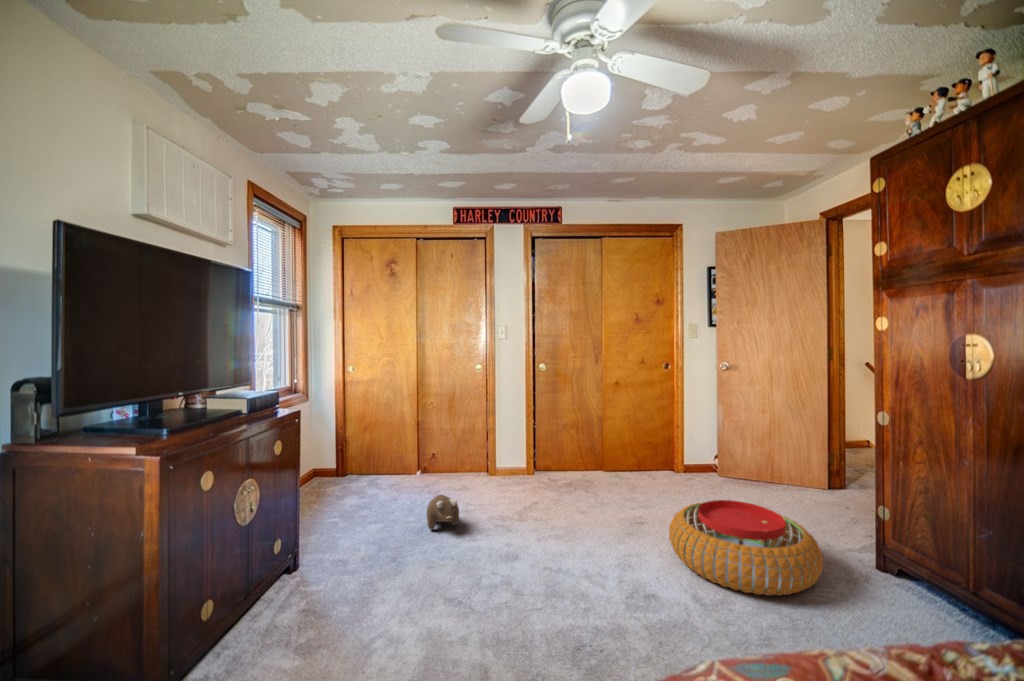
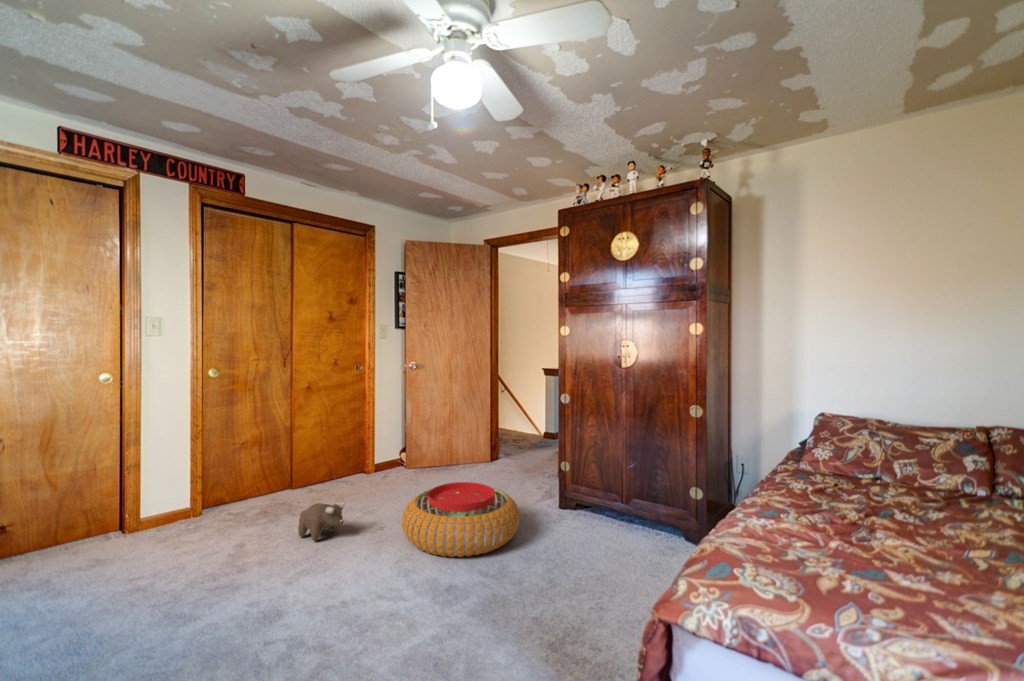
plush toy: present [427,495,459,530] -> present [298,502,345,542]

